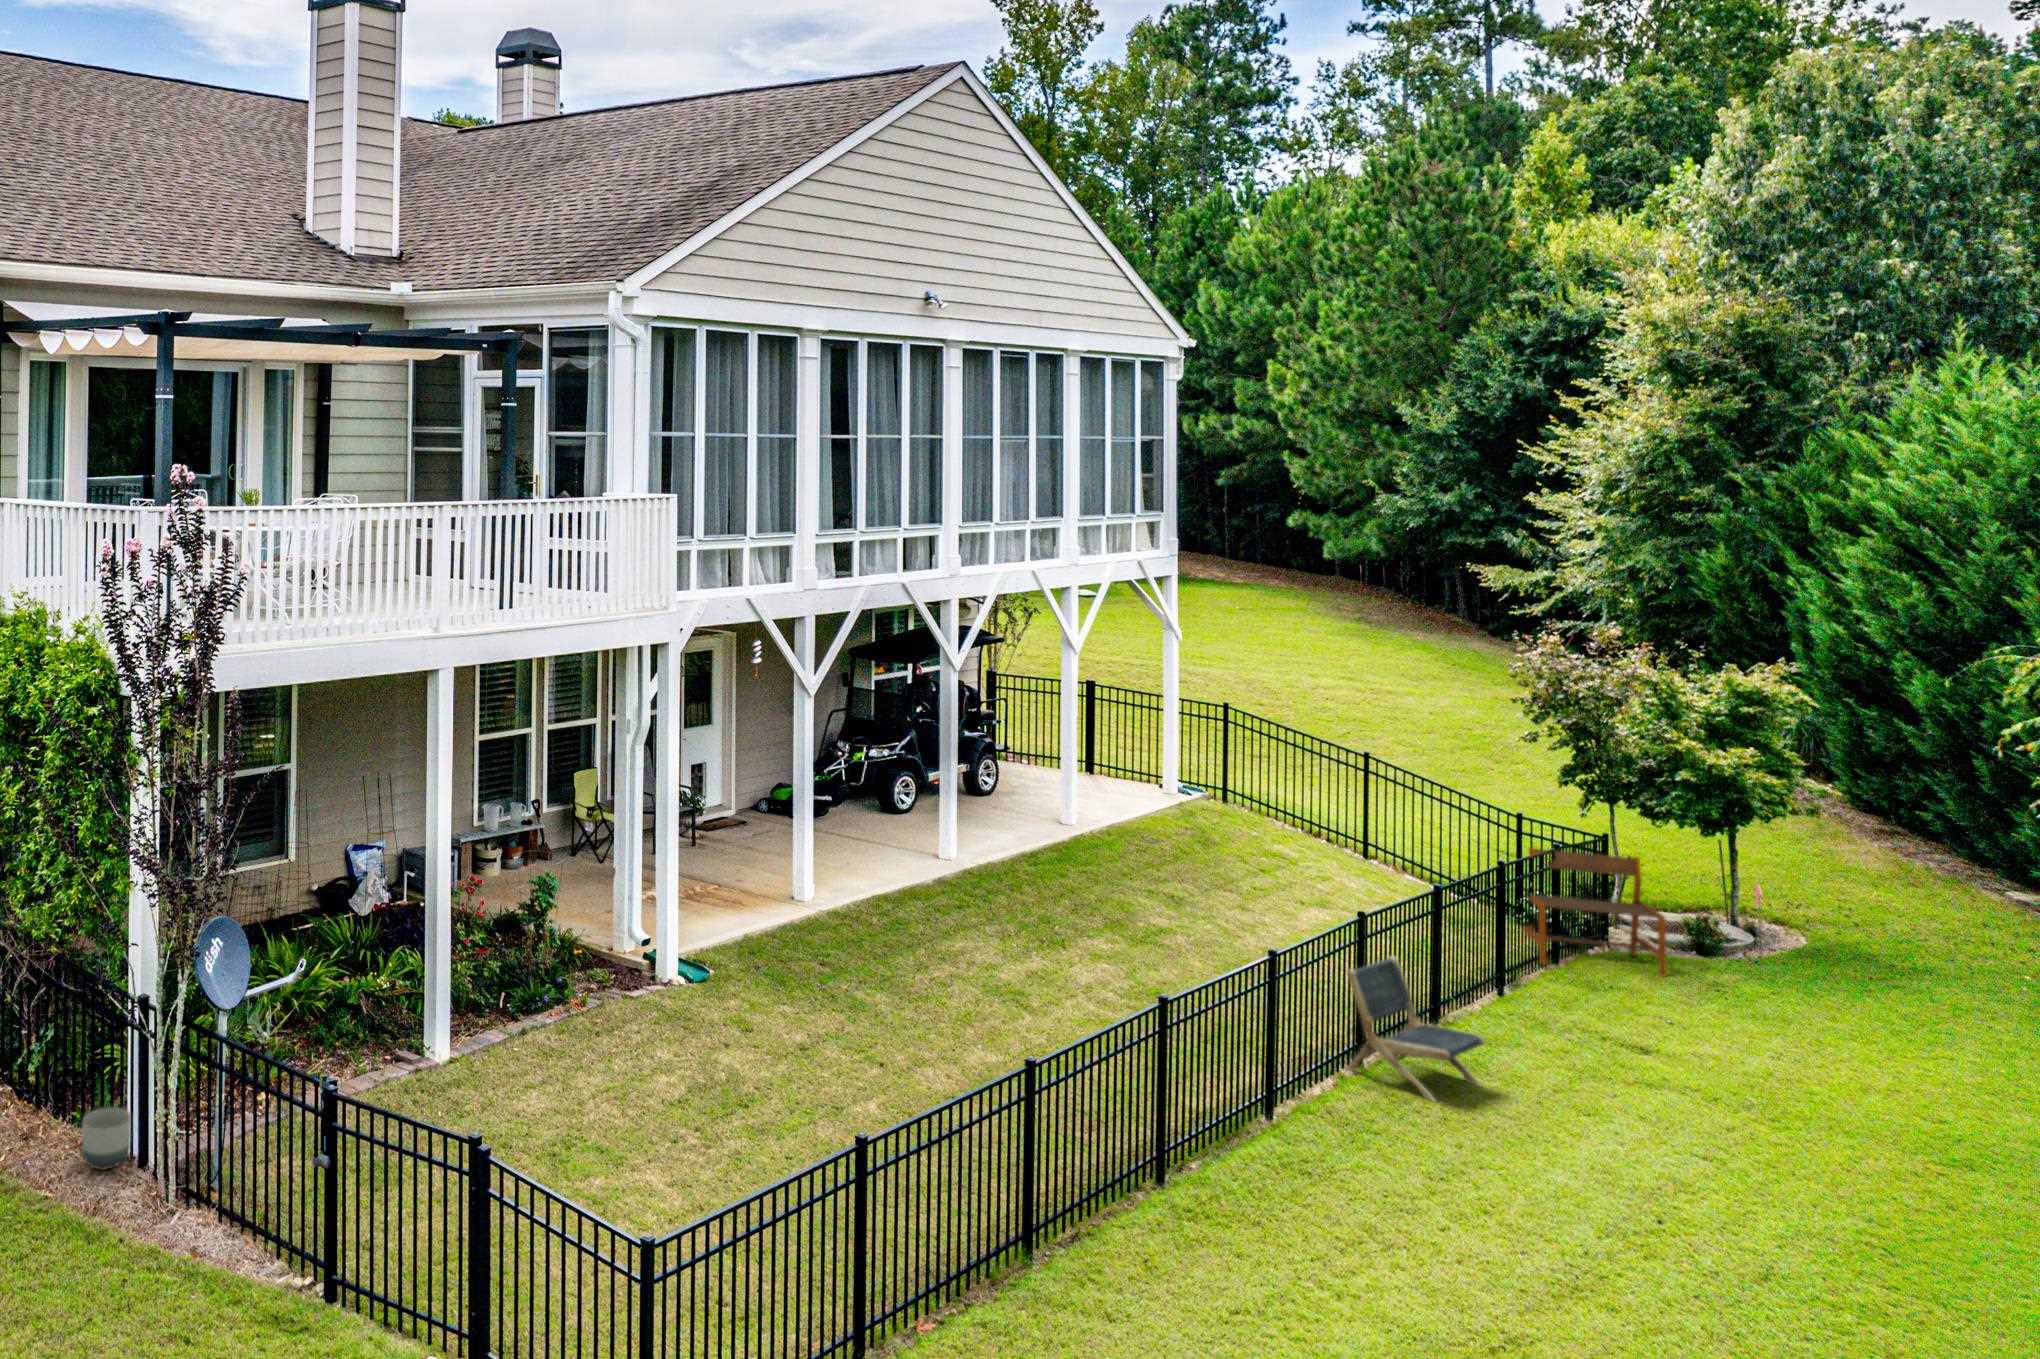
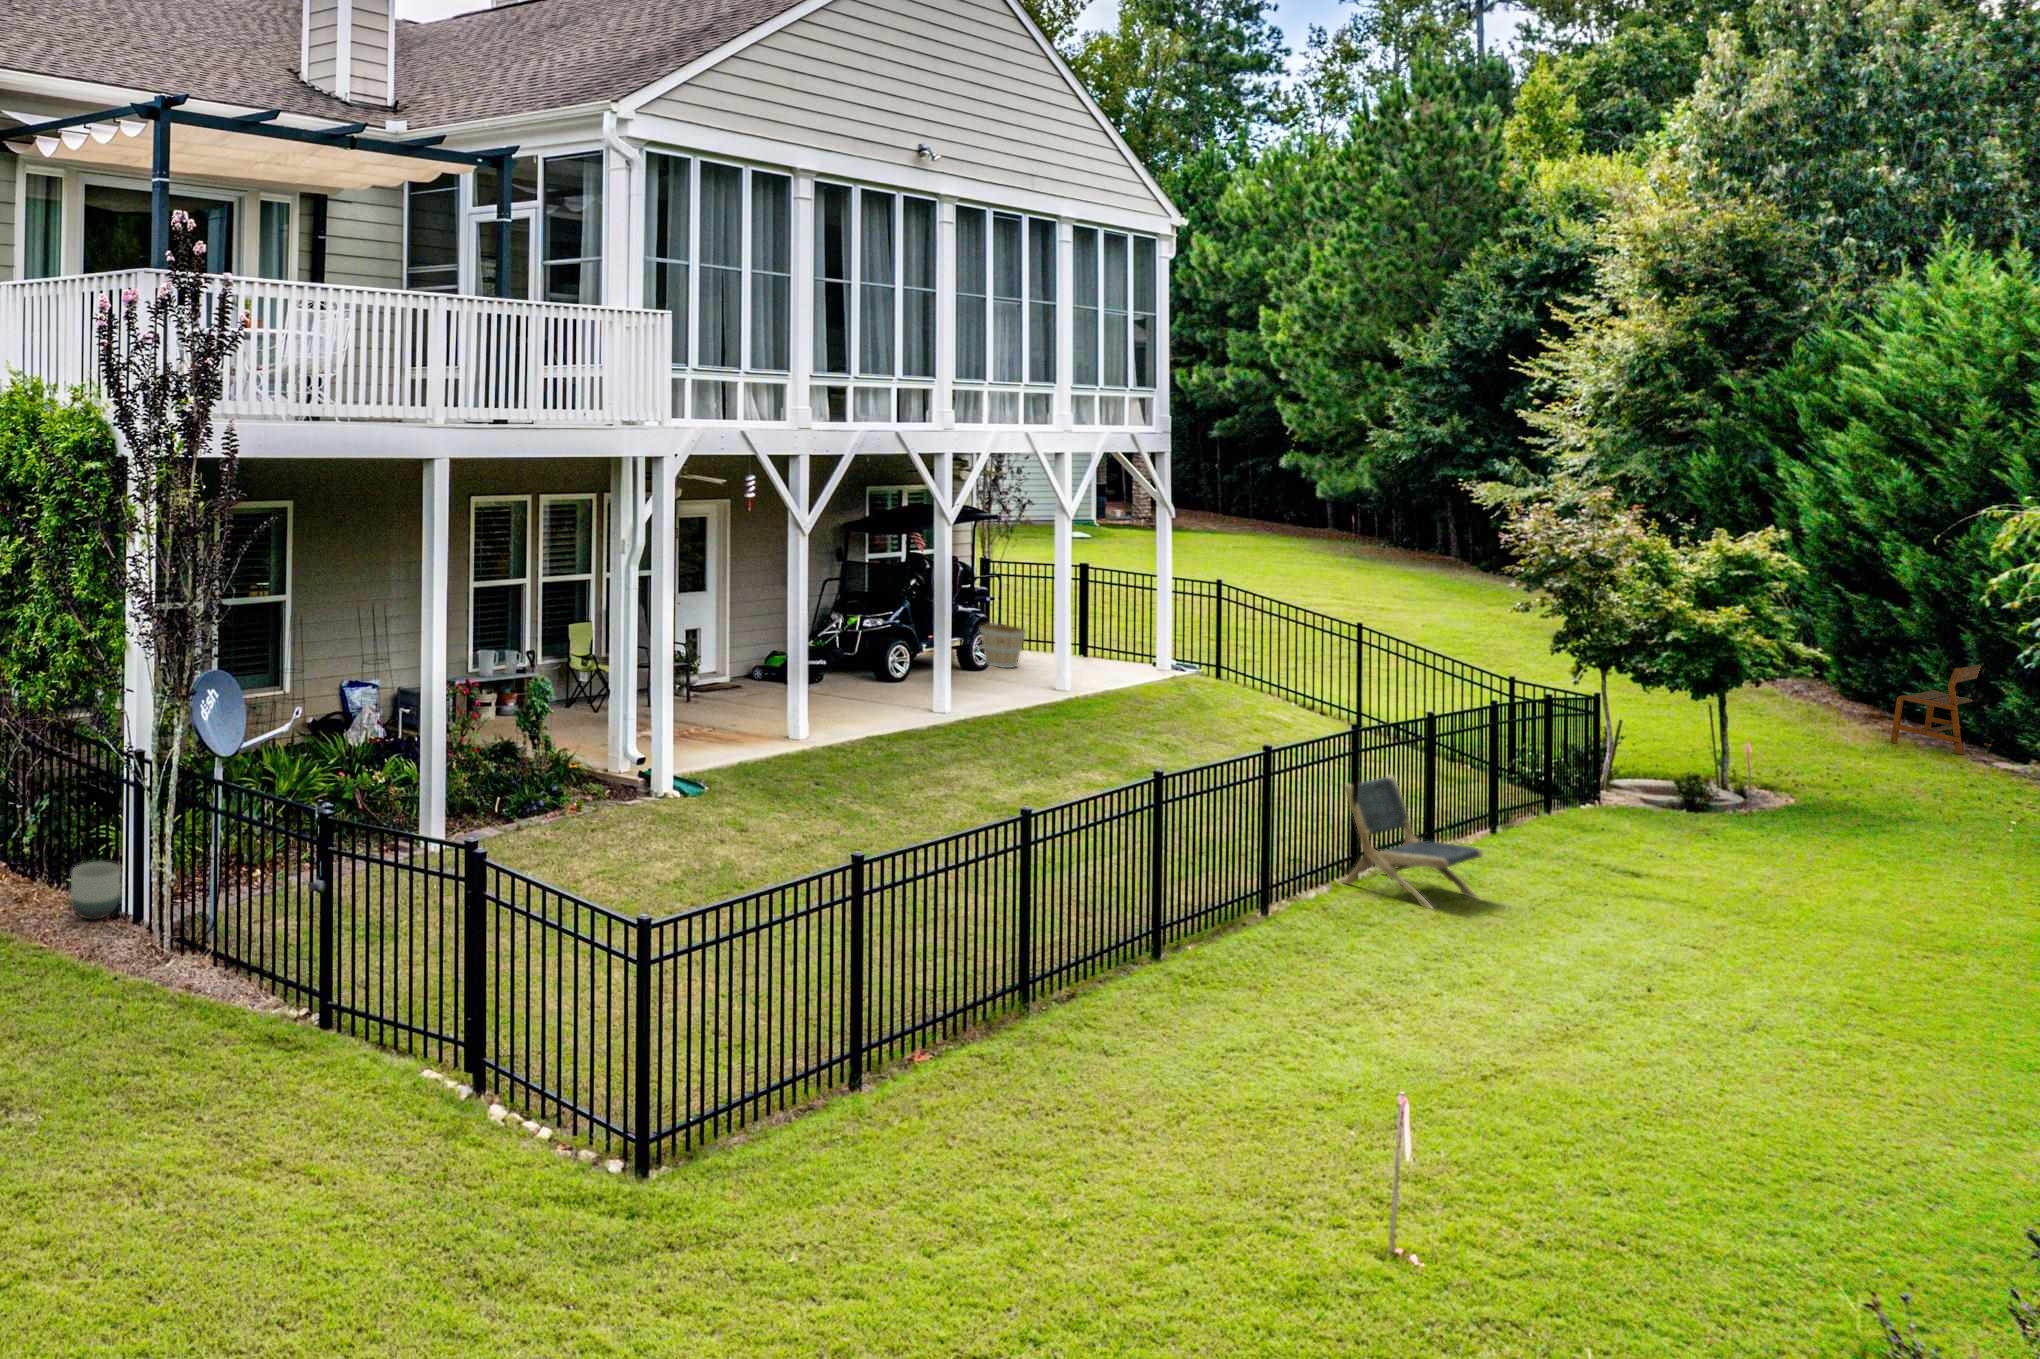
wooden bucket: none [984,749,1031,797] -> present [980,623,1026,668]
bench: present [1523,847,1666,976] -> present [1890,664,1991,754]

